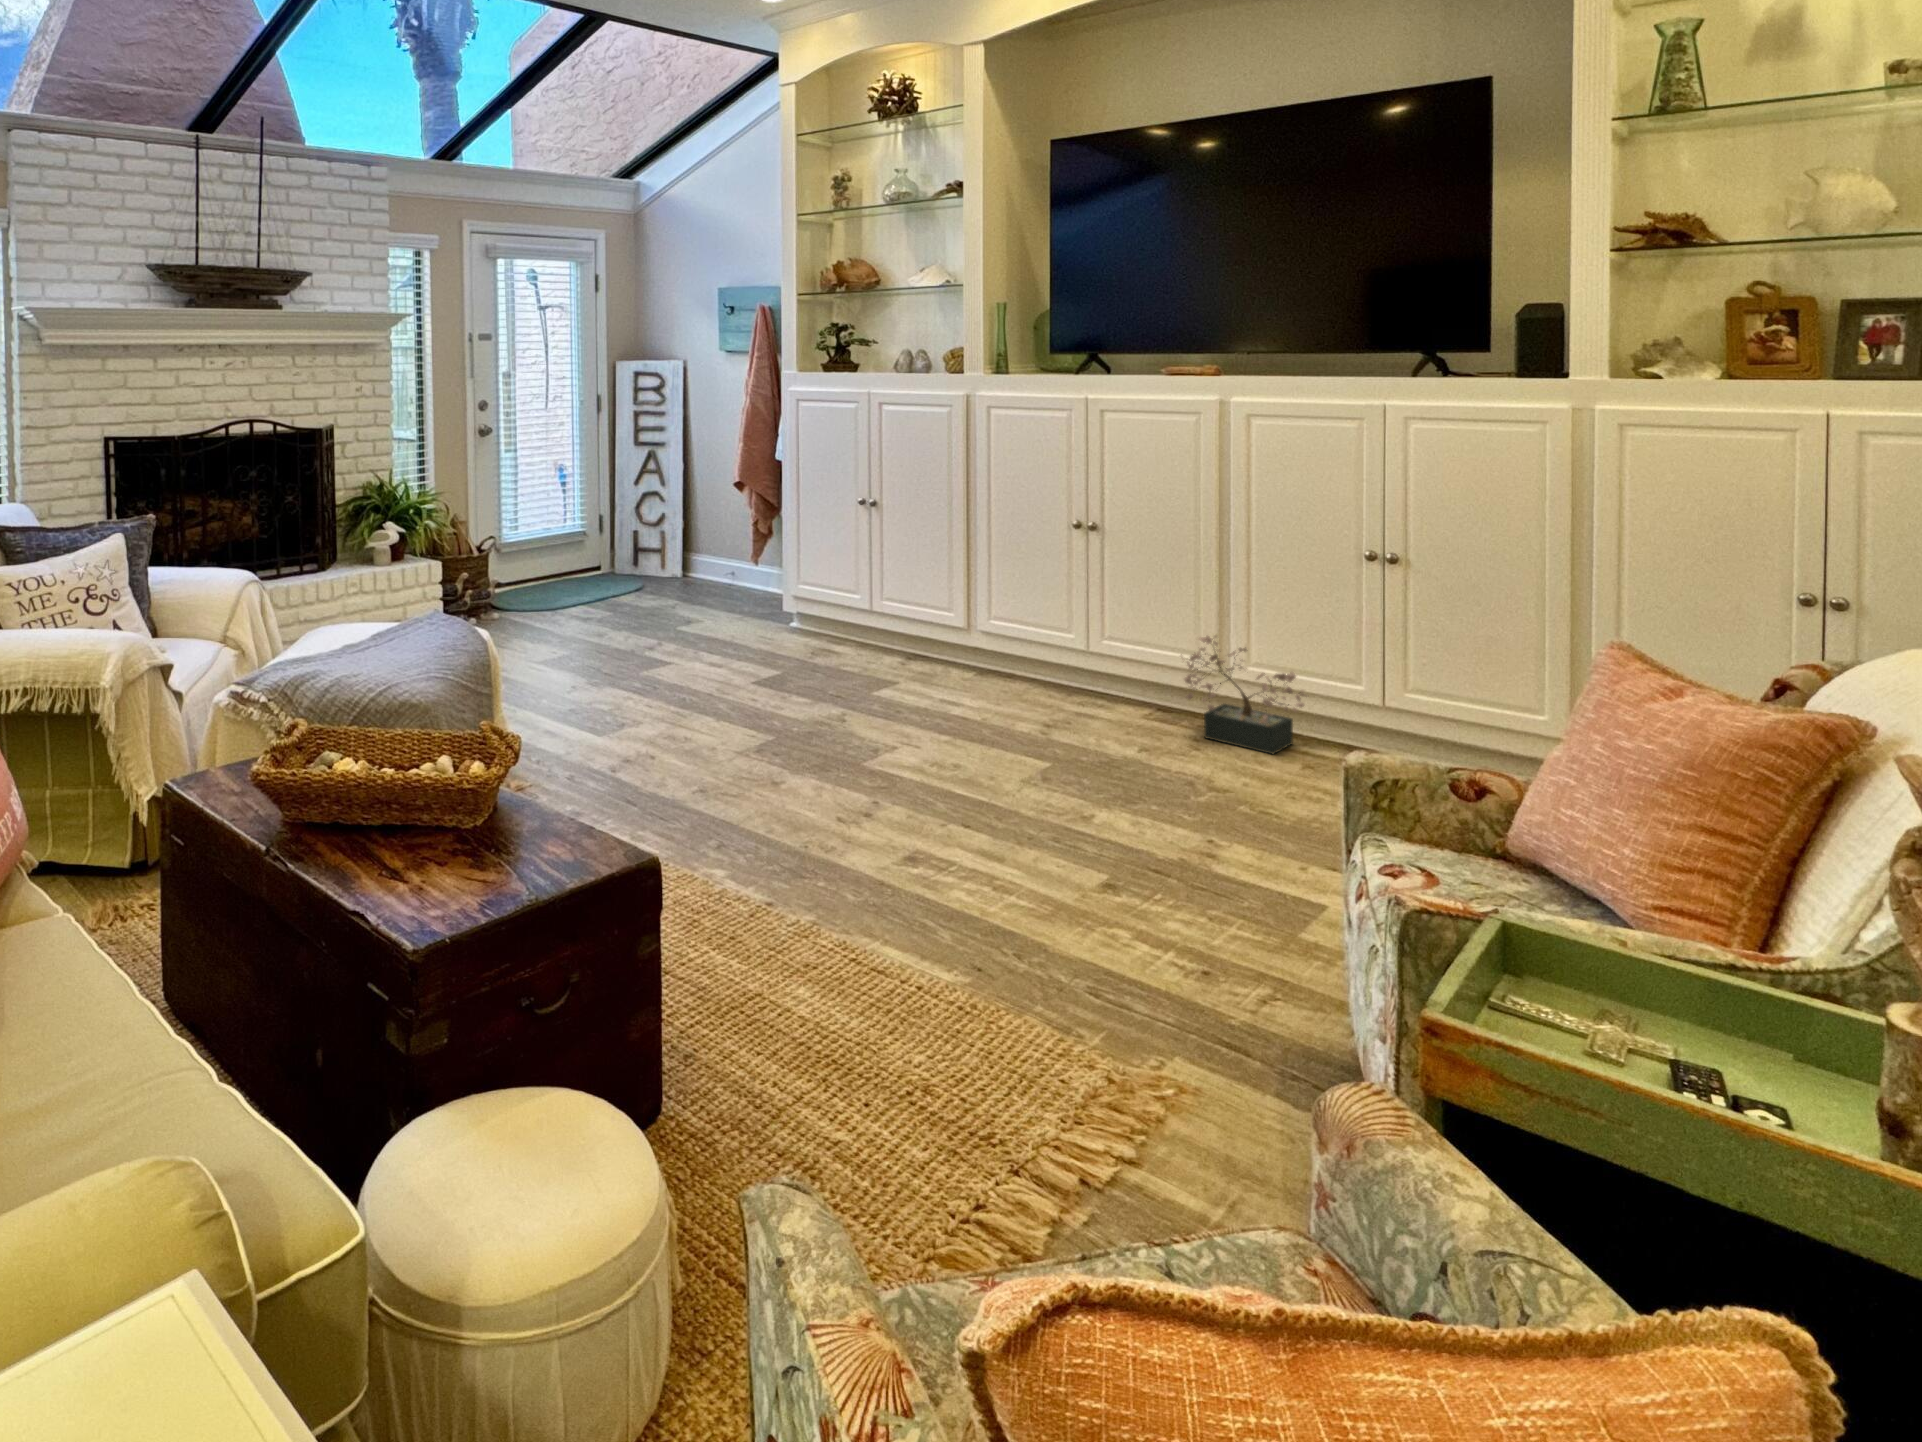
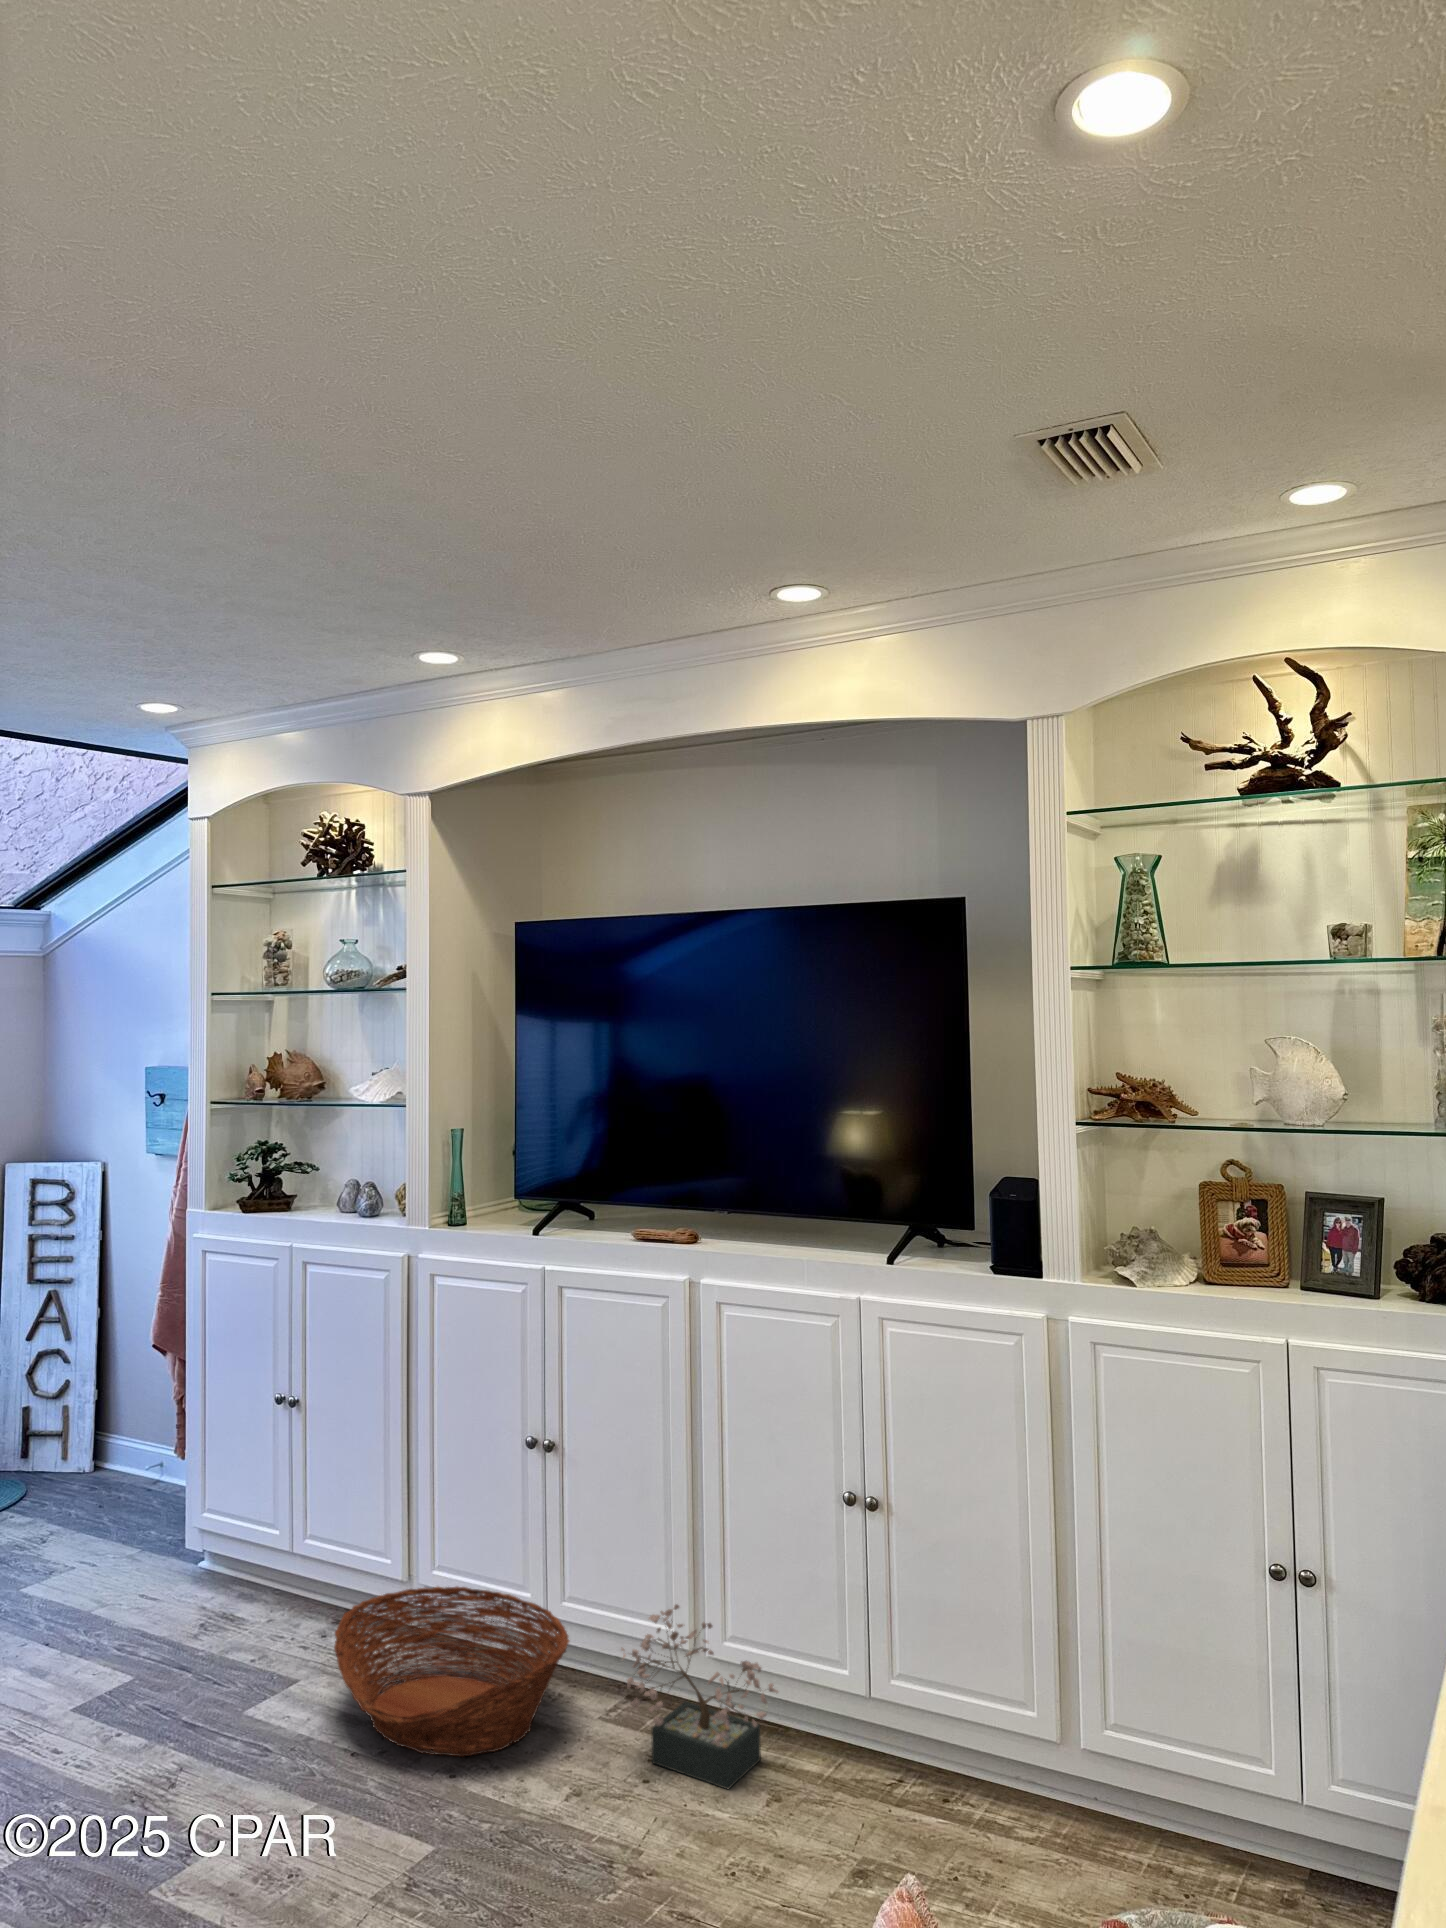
basket: none [944,626,1129,723] -> present [334,1587,569,1757]

